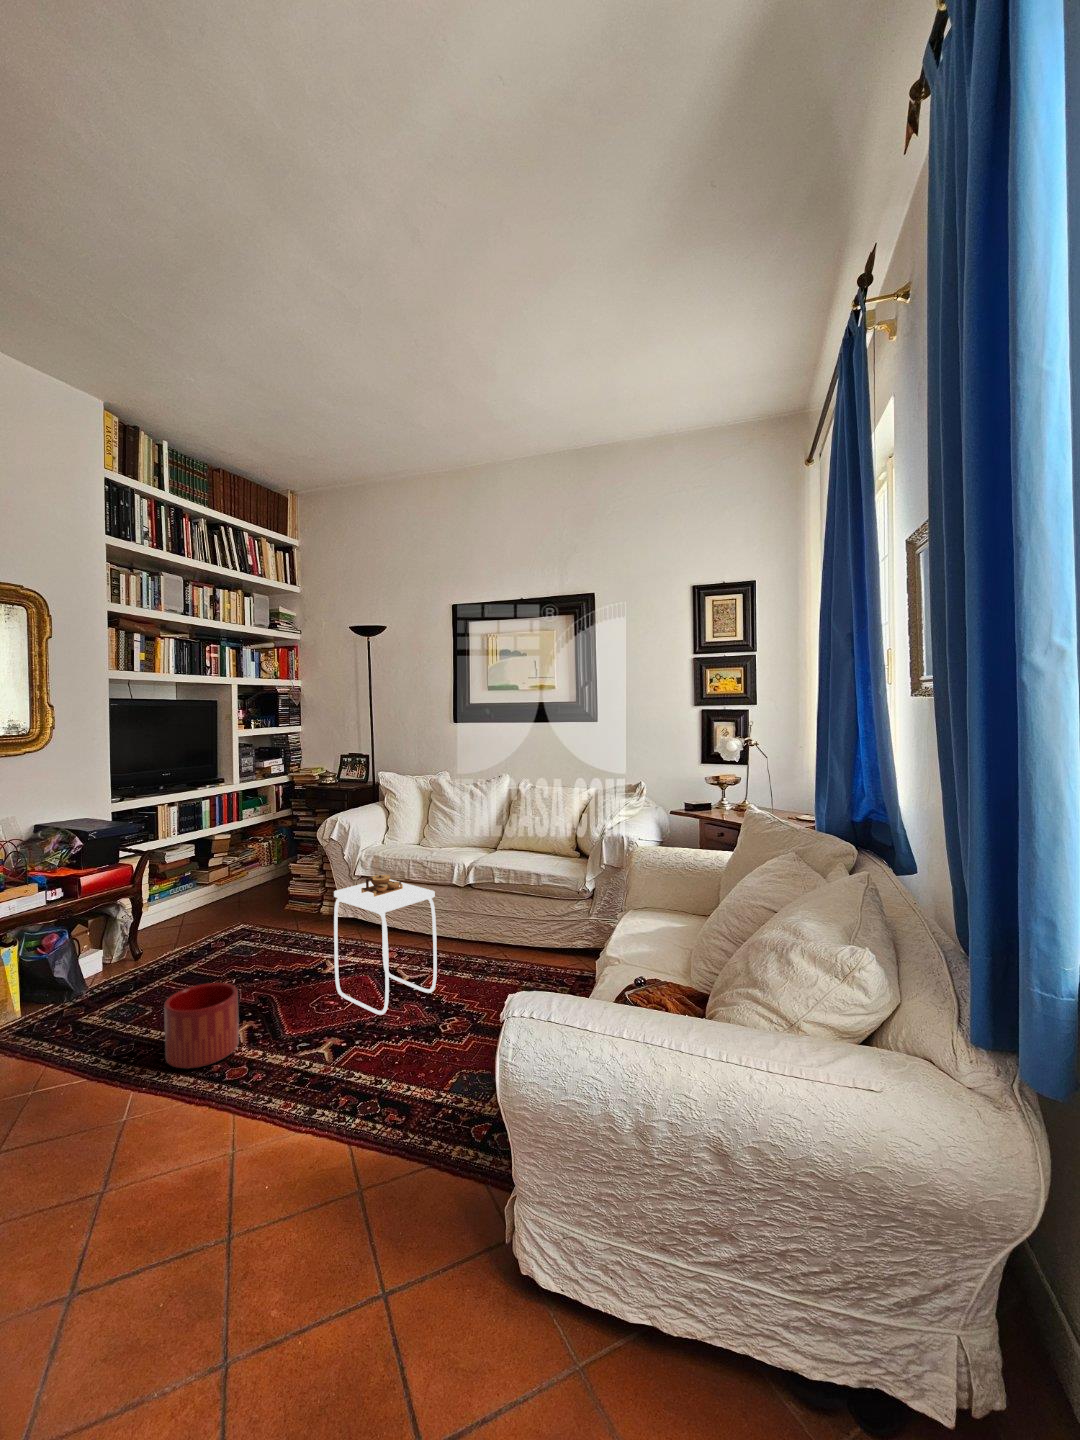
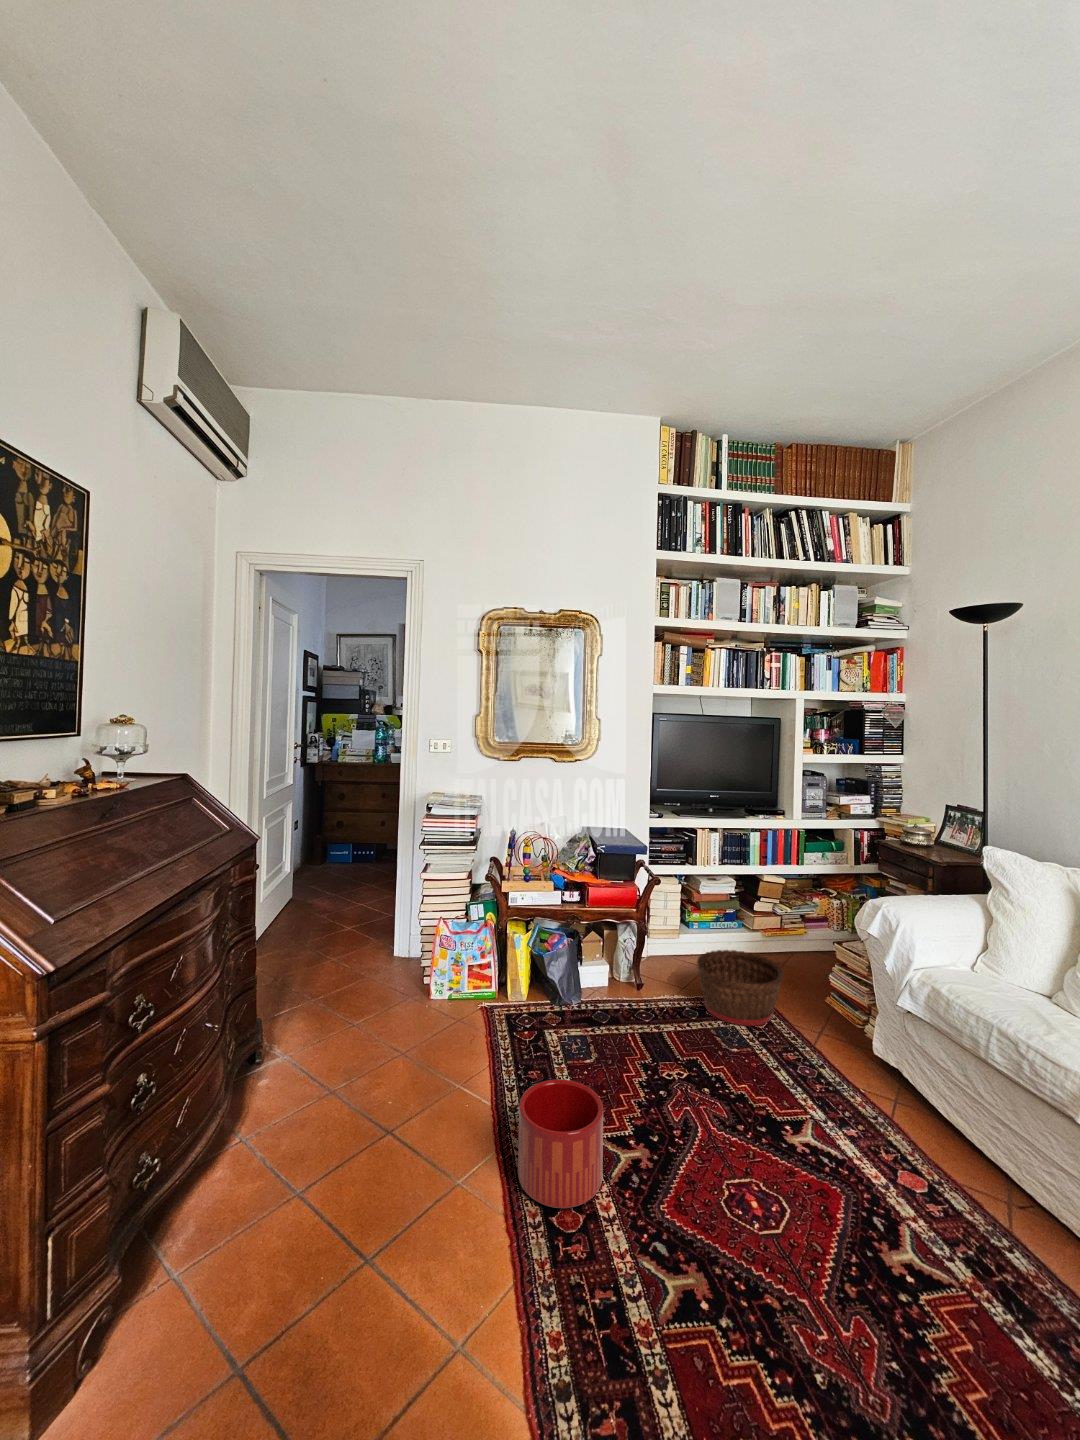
side table: present [334,875,437,1015] -> none [771,1036,945,1348]
basket: none [194,890,268,945] -> present [697,950,783,1026]

